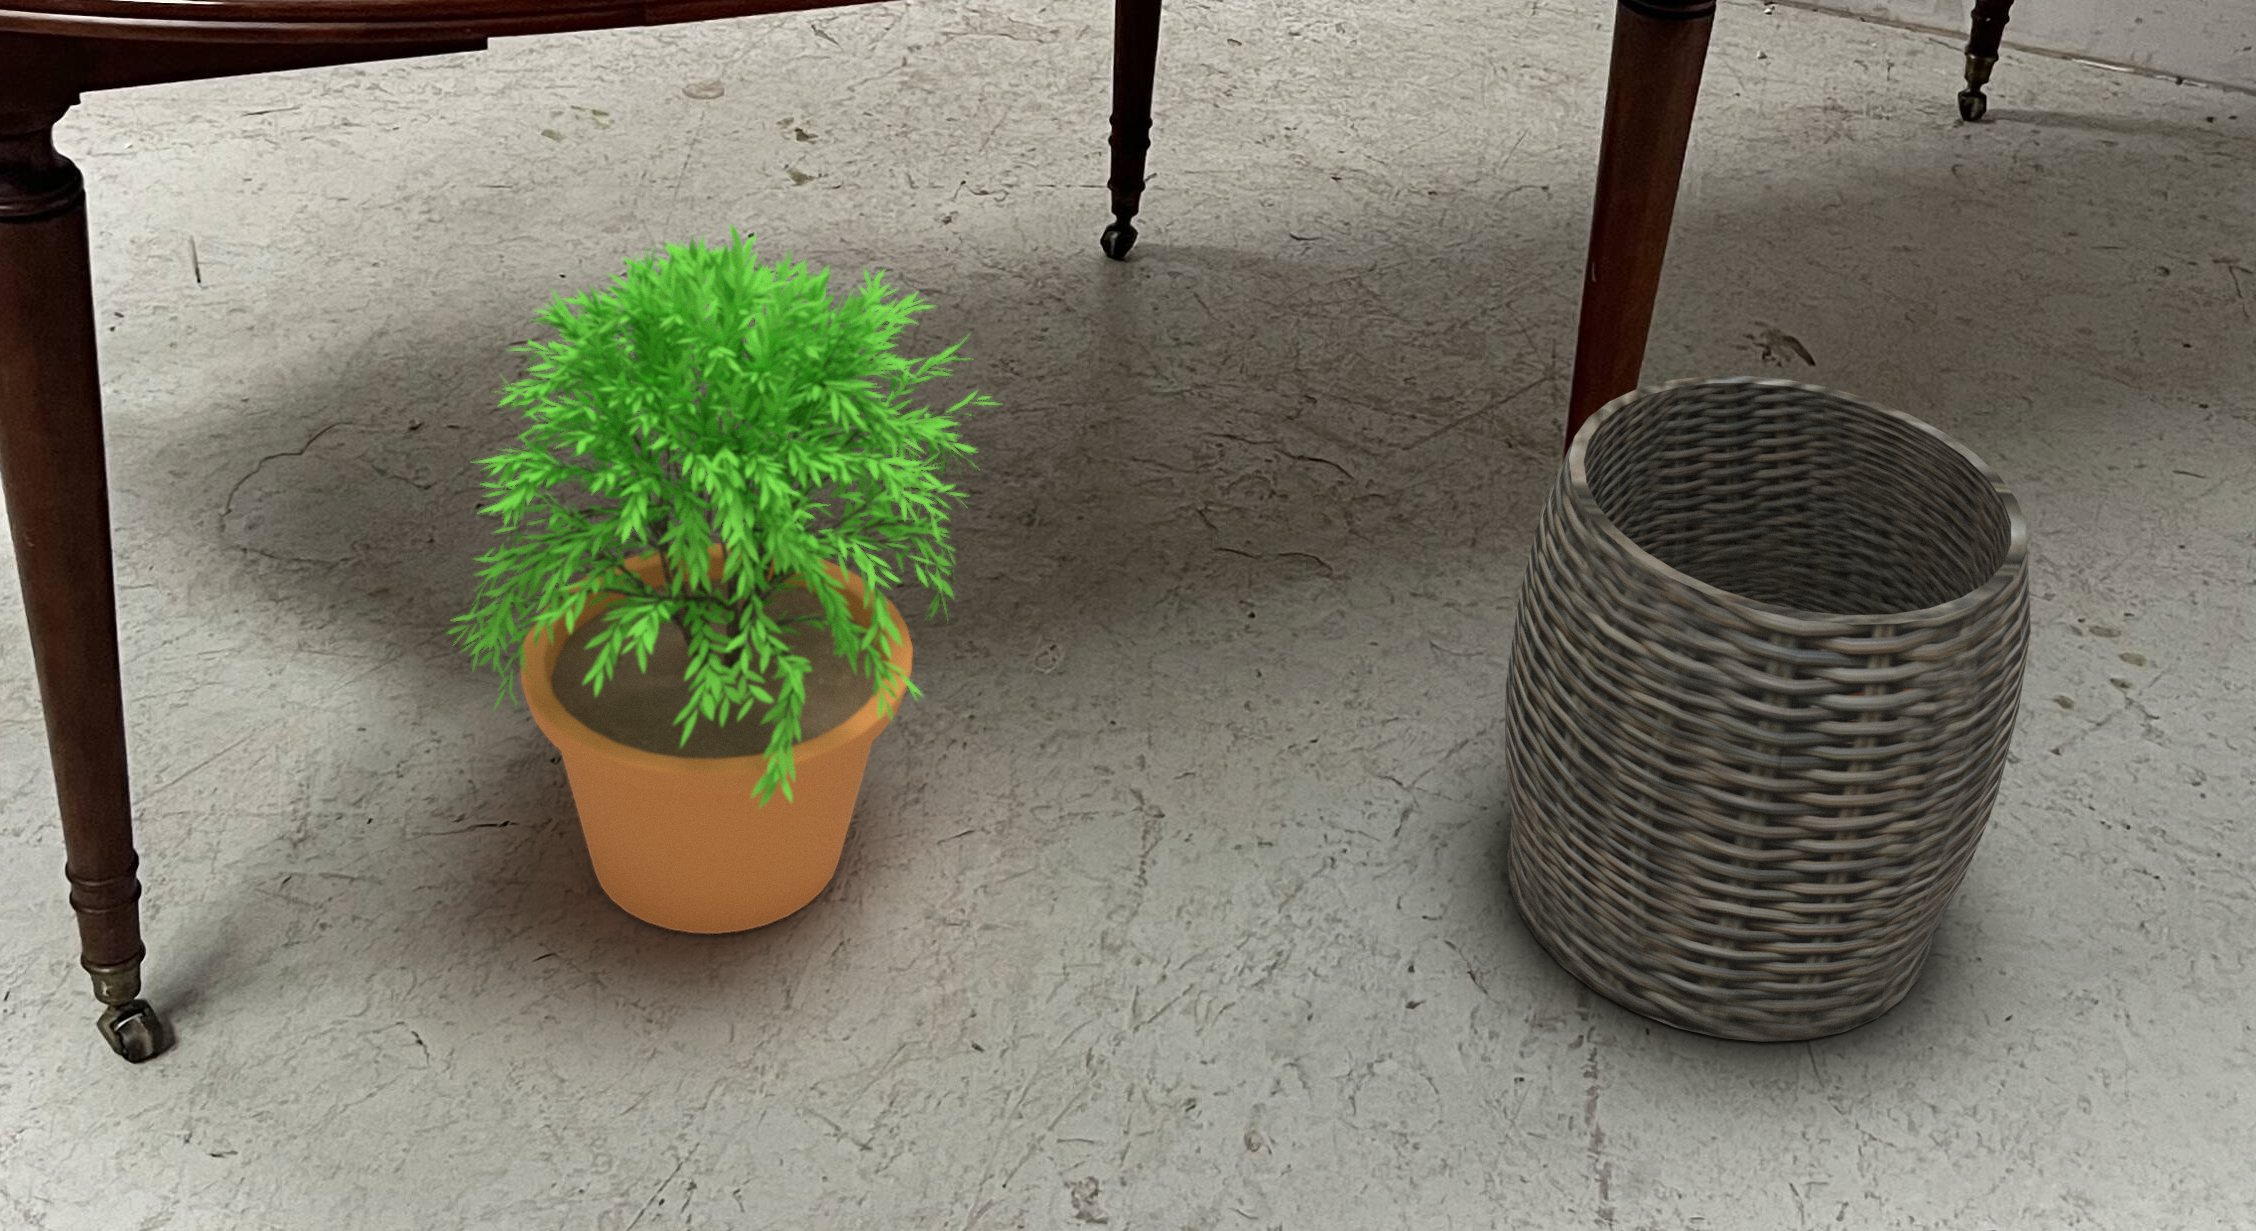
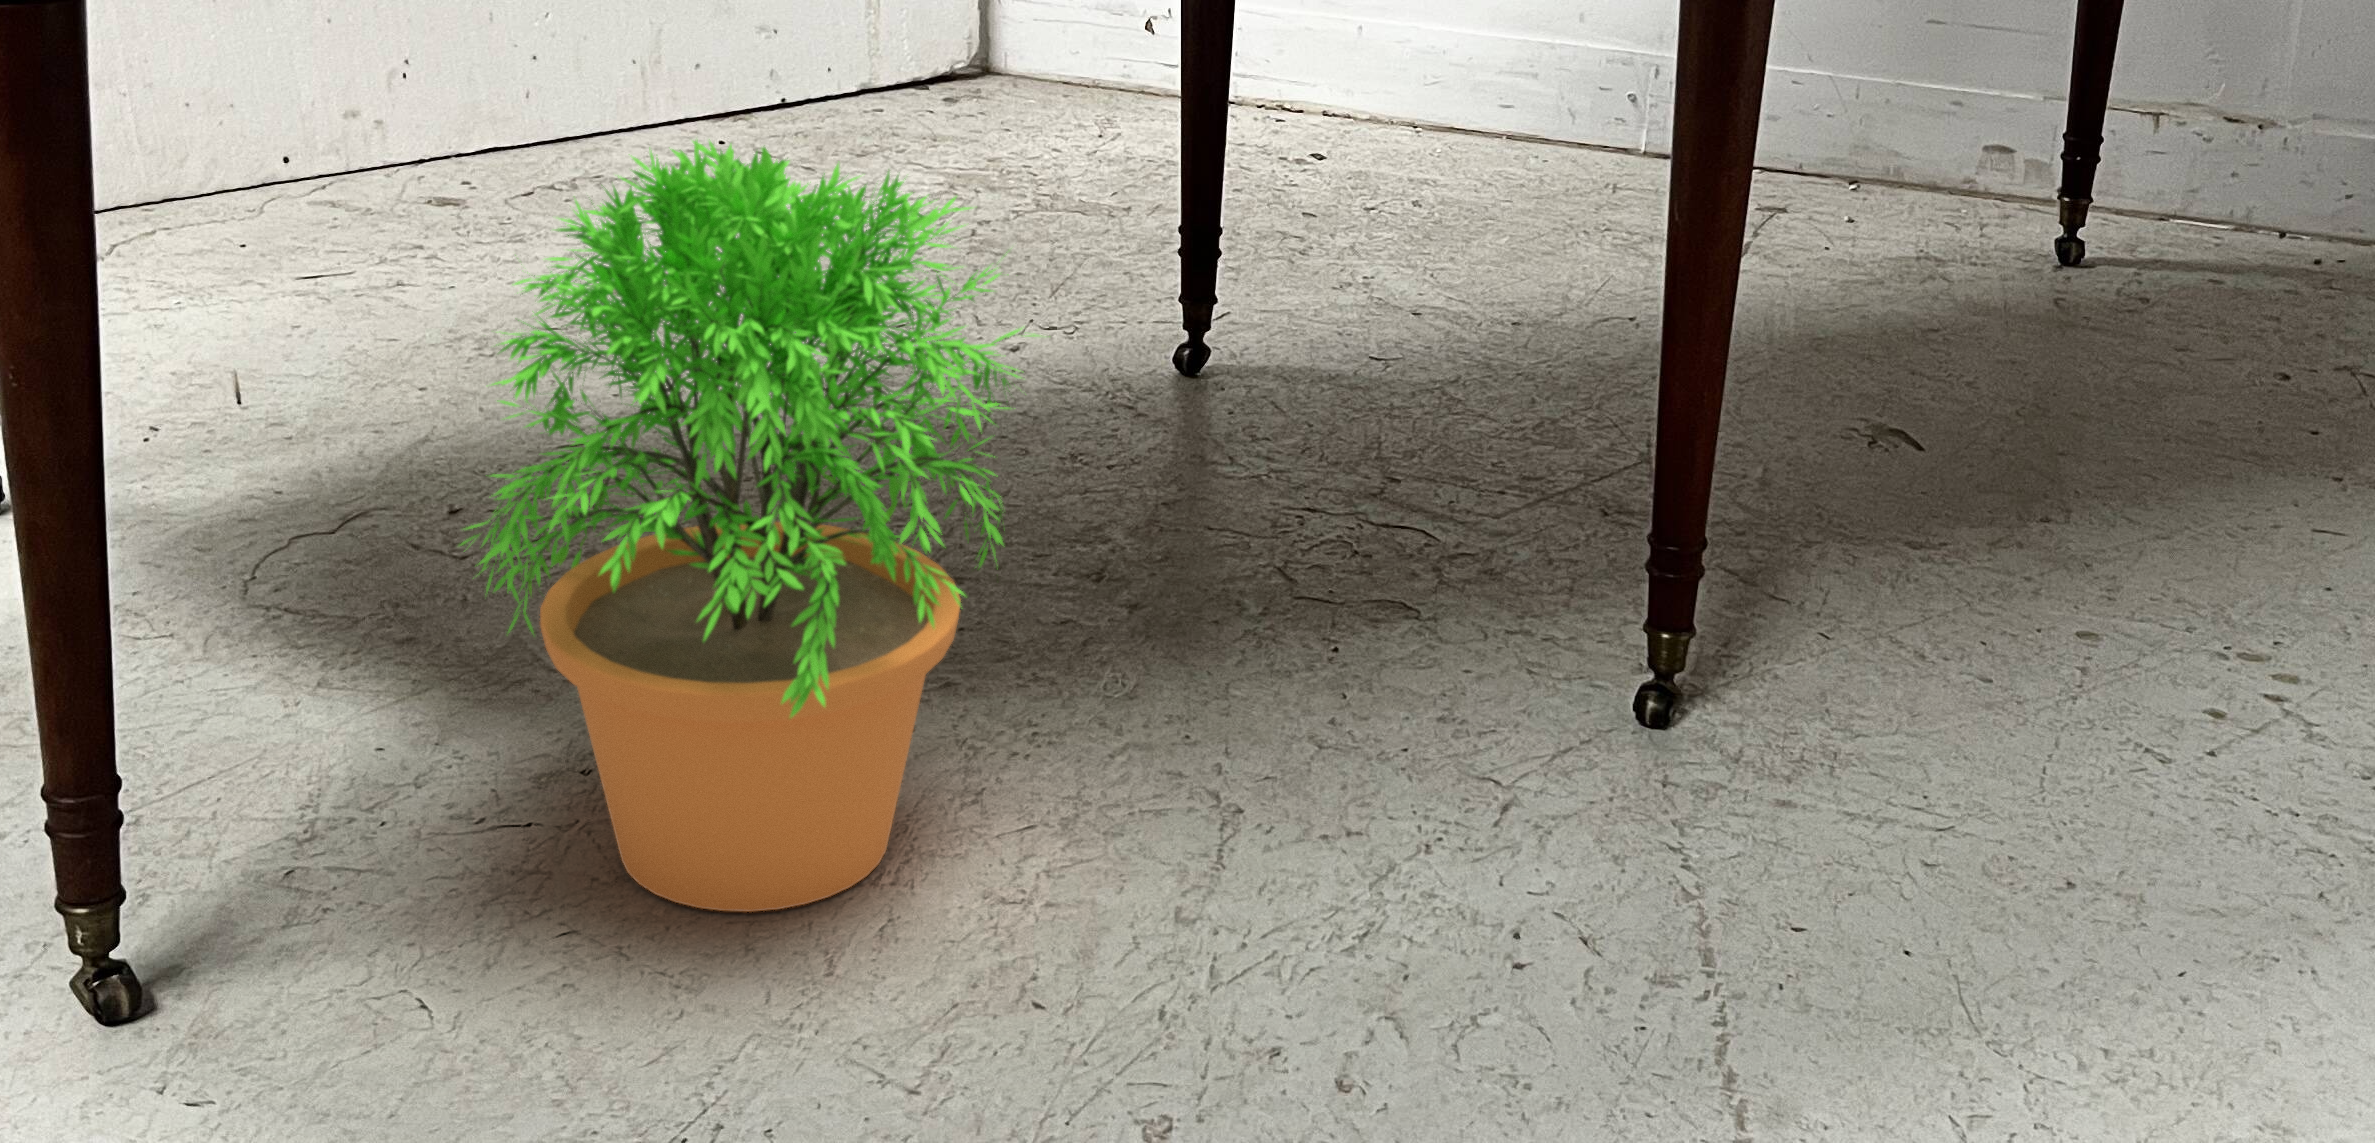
woven basket: present [1505,376,2031,1042] -> none [1606,305,2170,998]

